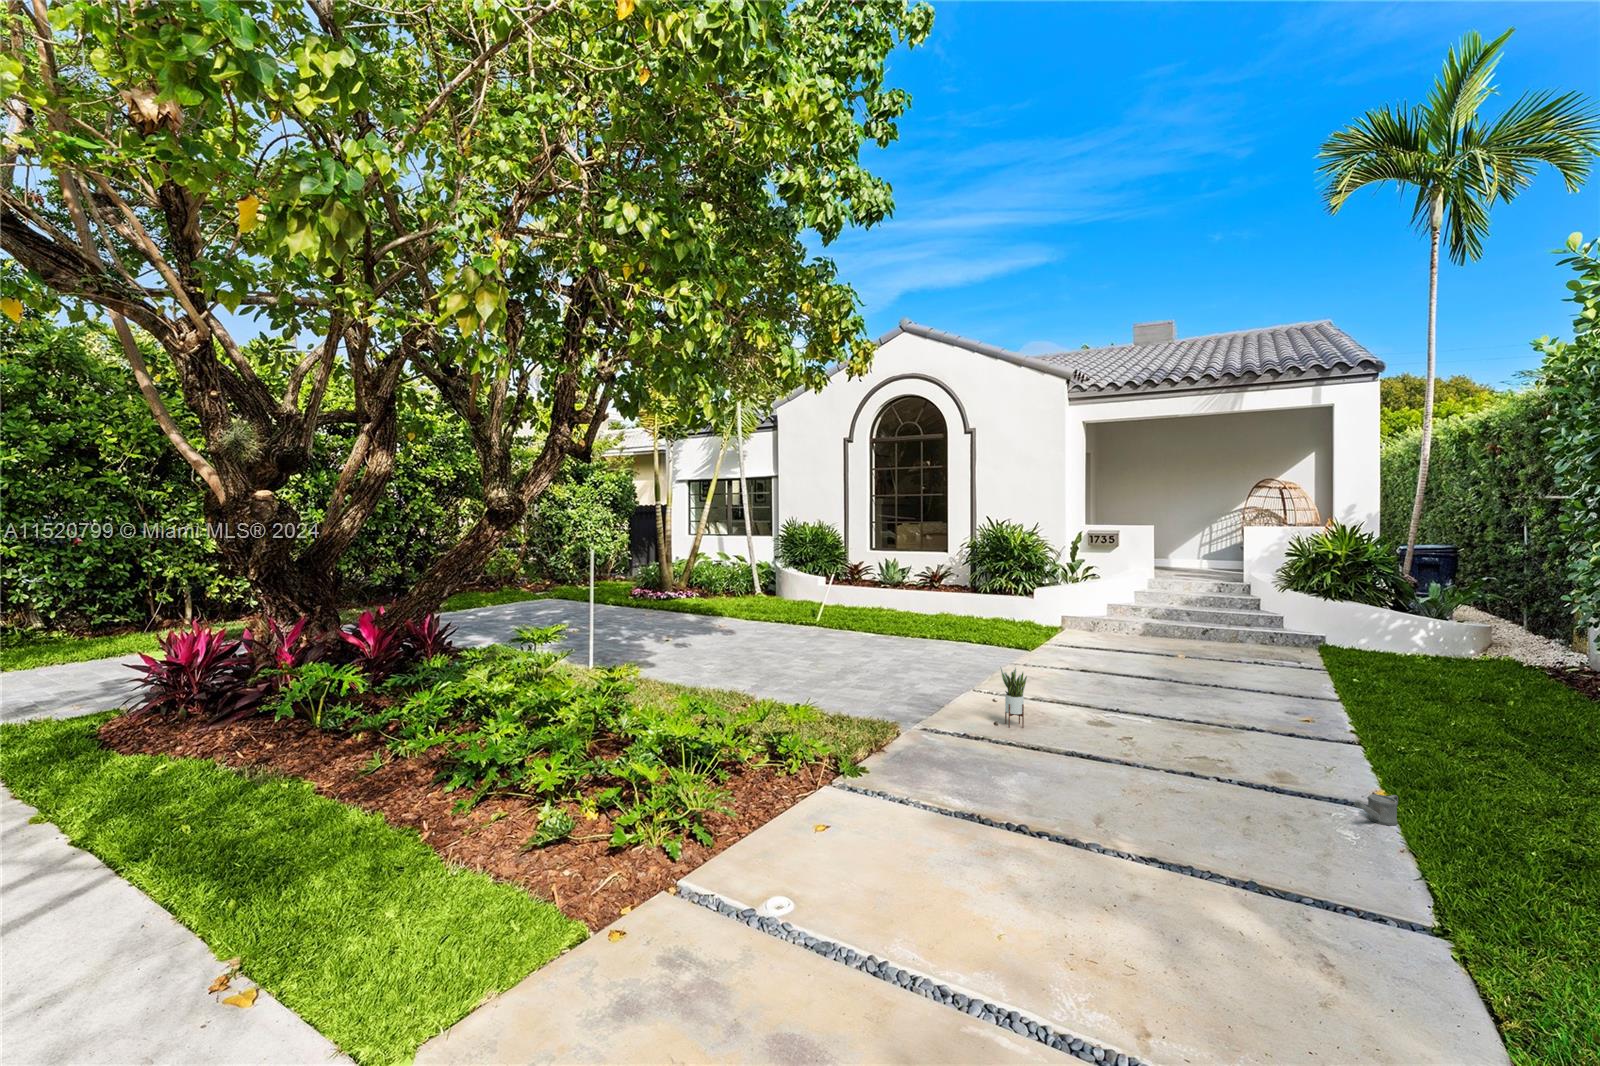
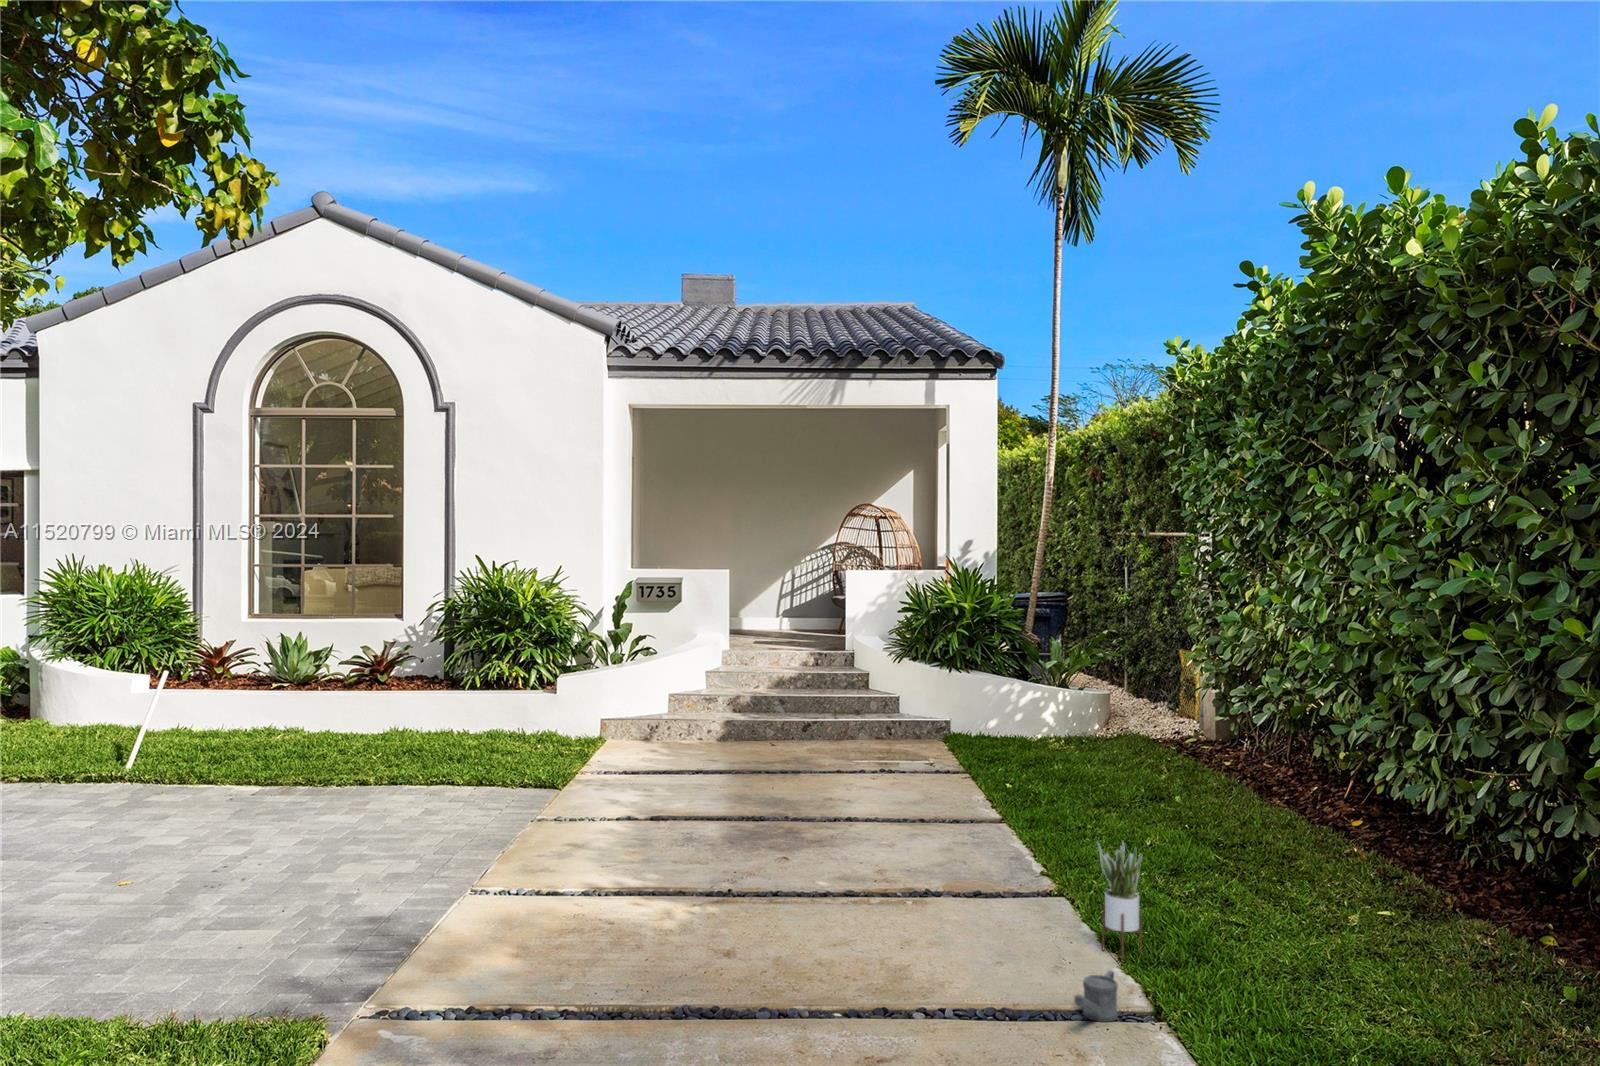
potted plant: present [1000,666,1027,728] -> present [1098,842,1142,959]

